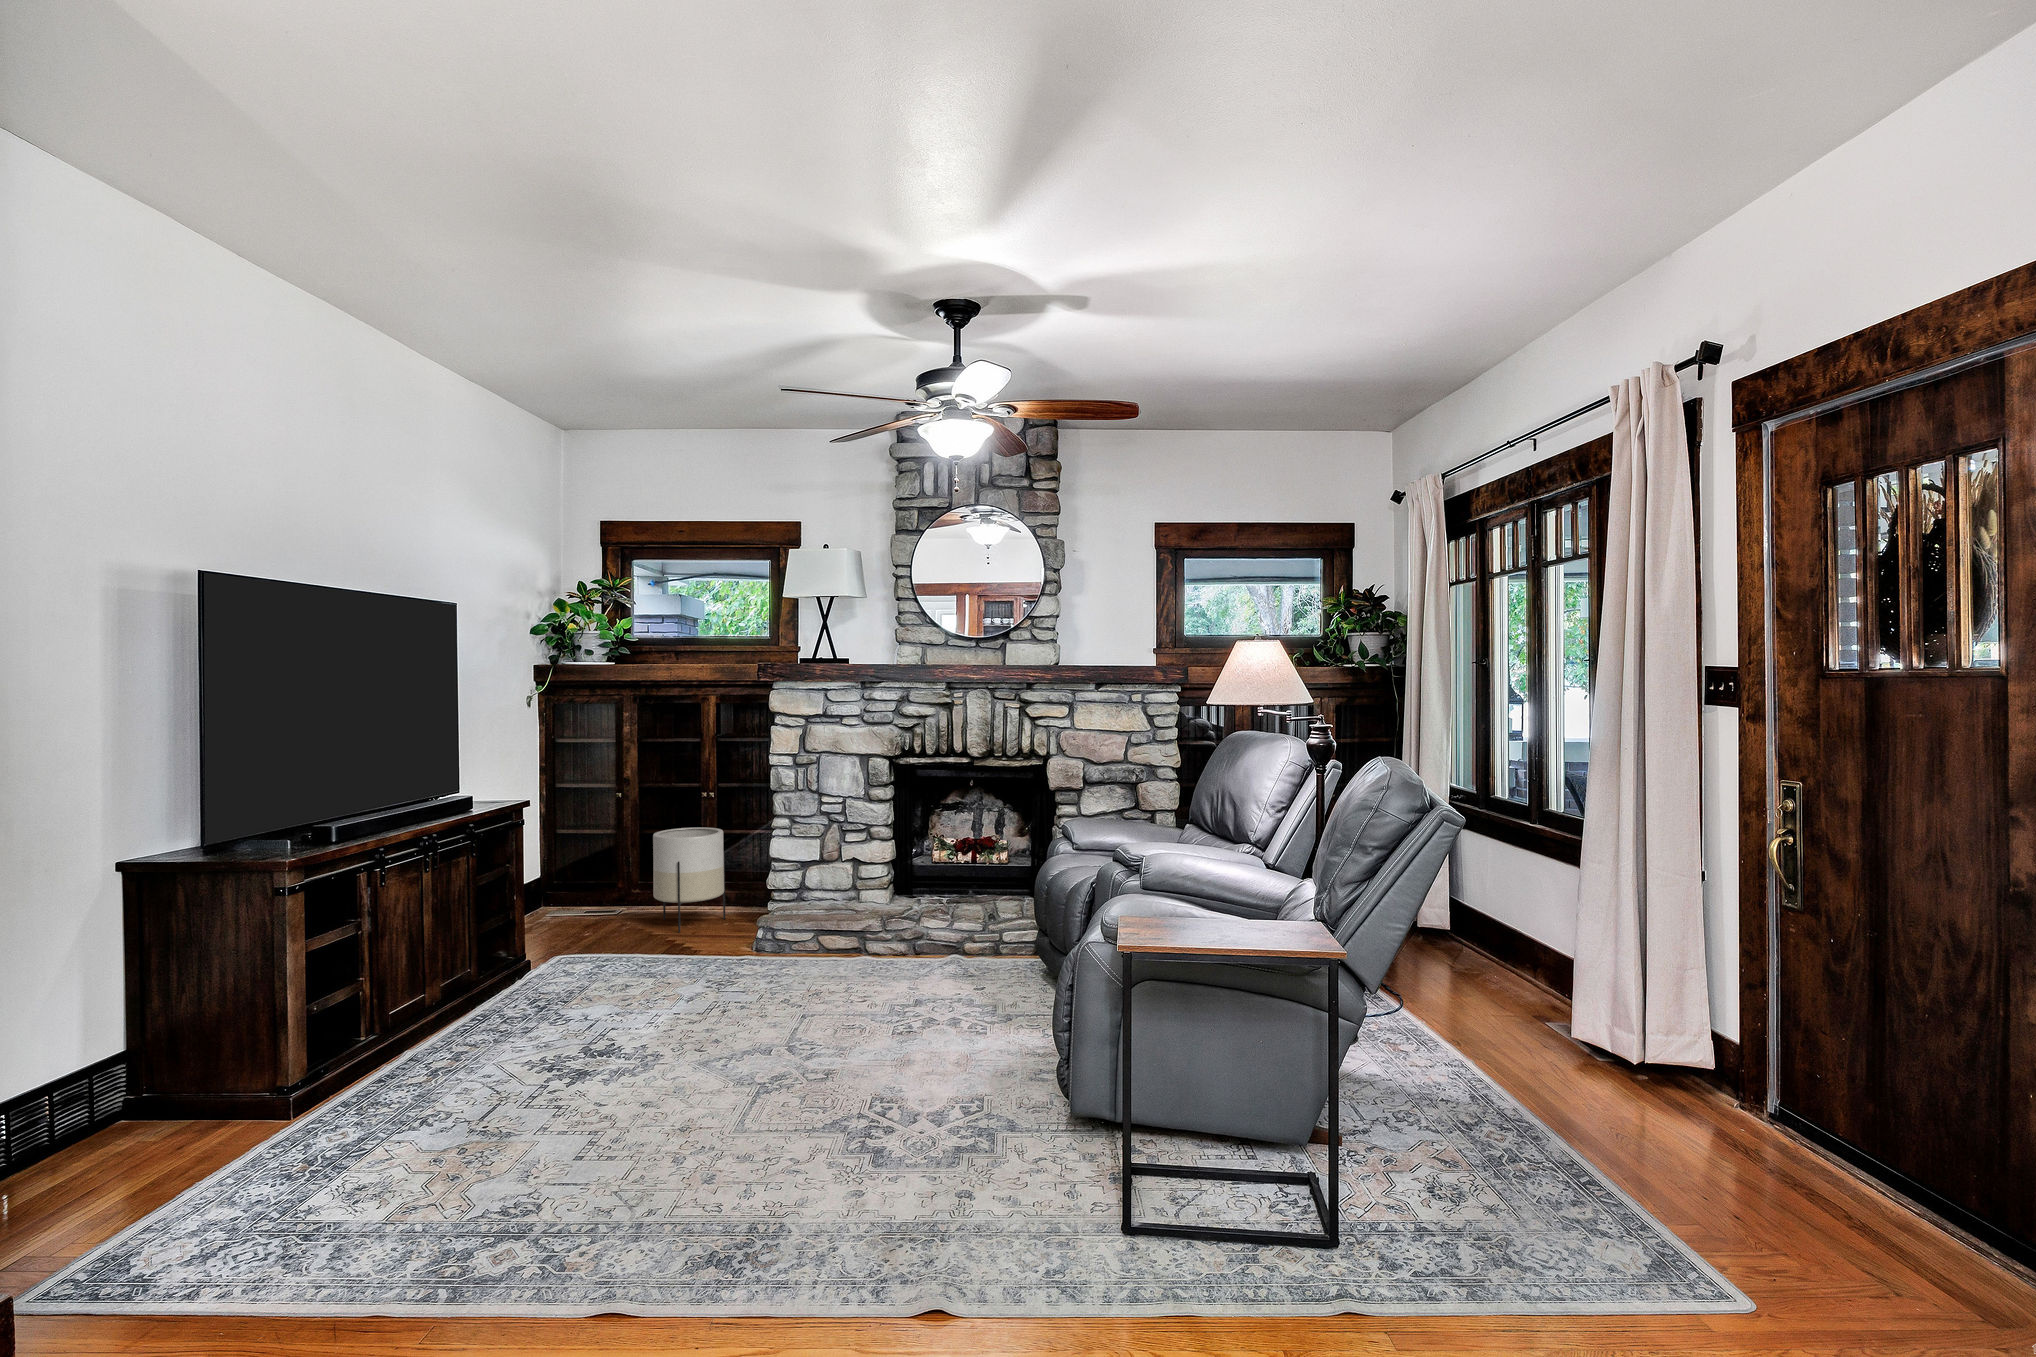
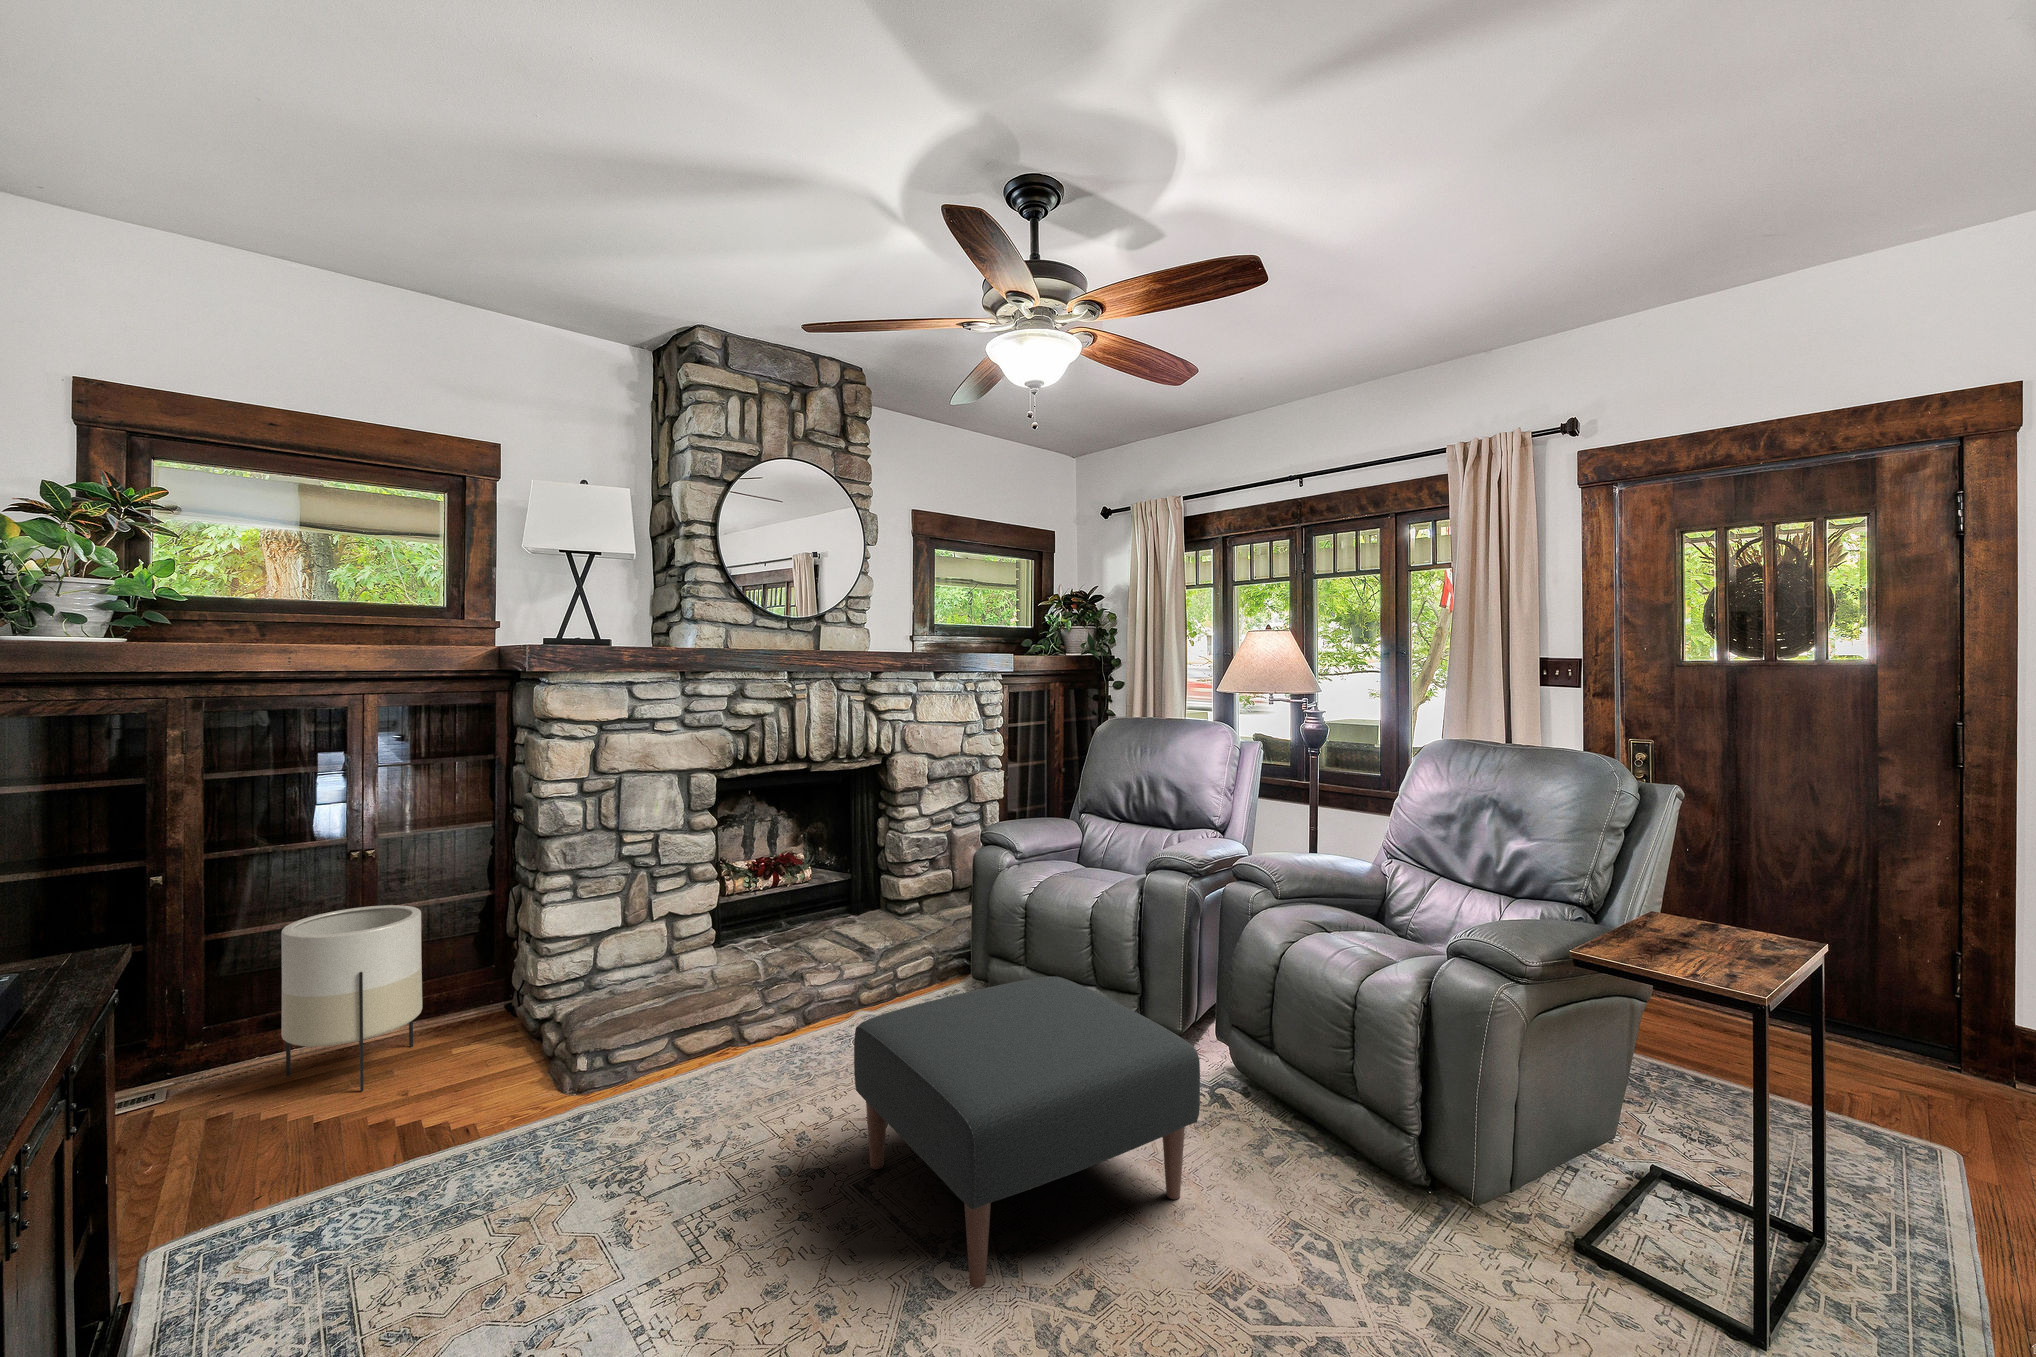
ottoman: none [749,921,971,1081] -> present [854,977,1200,1288]

